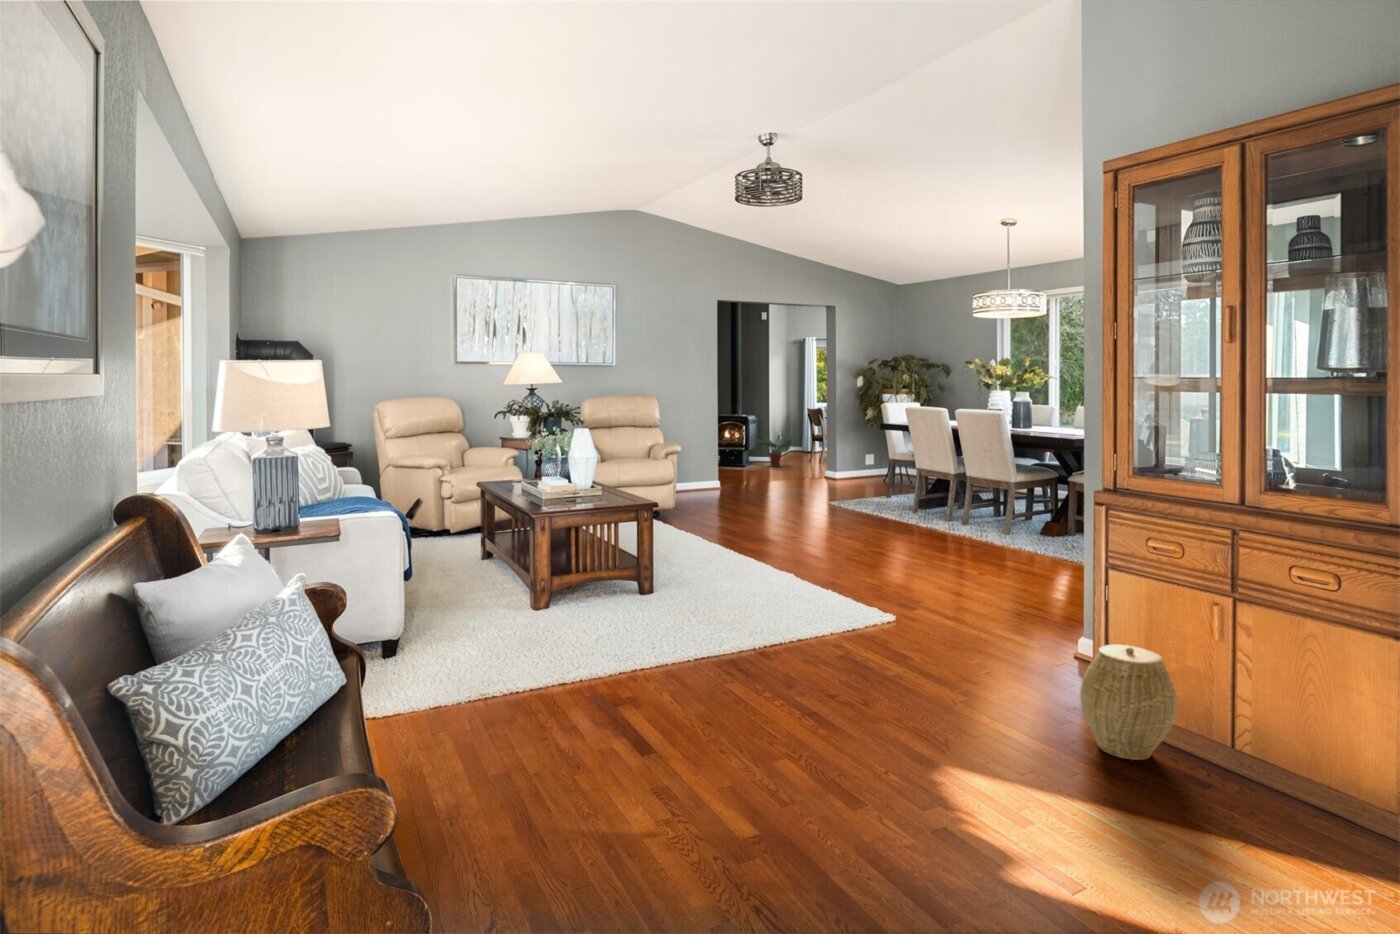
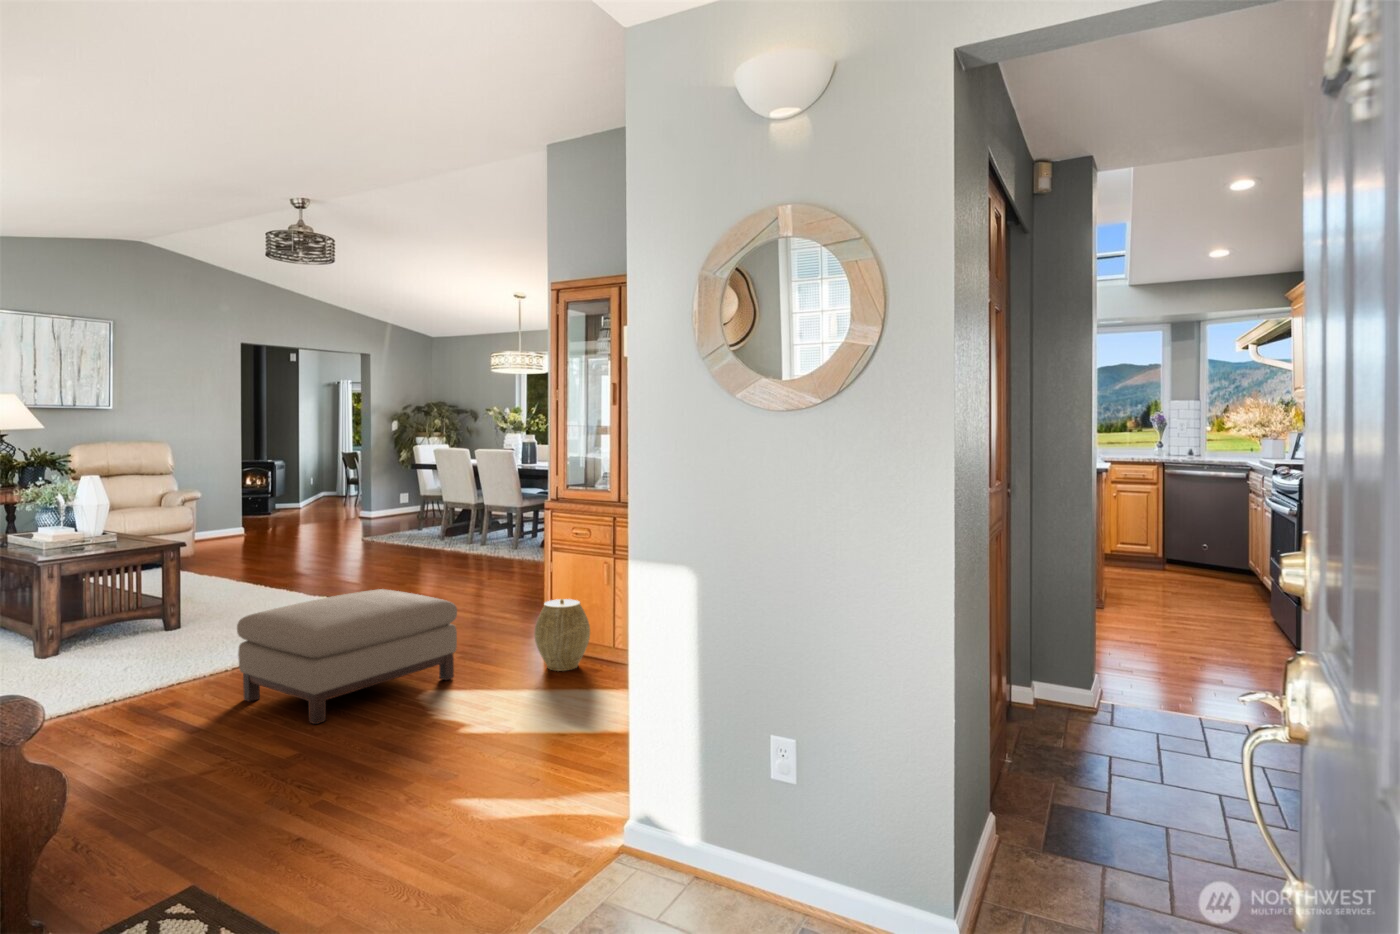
potted plant: present [754,434,792,467] -> none [279,475,331,511]
ottoman: none [699,591,968,777] -> present [237,589,457,724]

